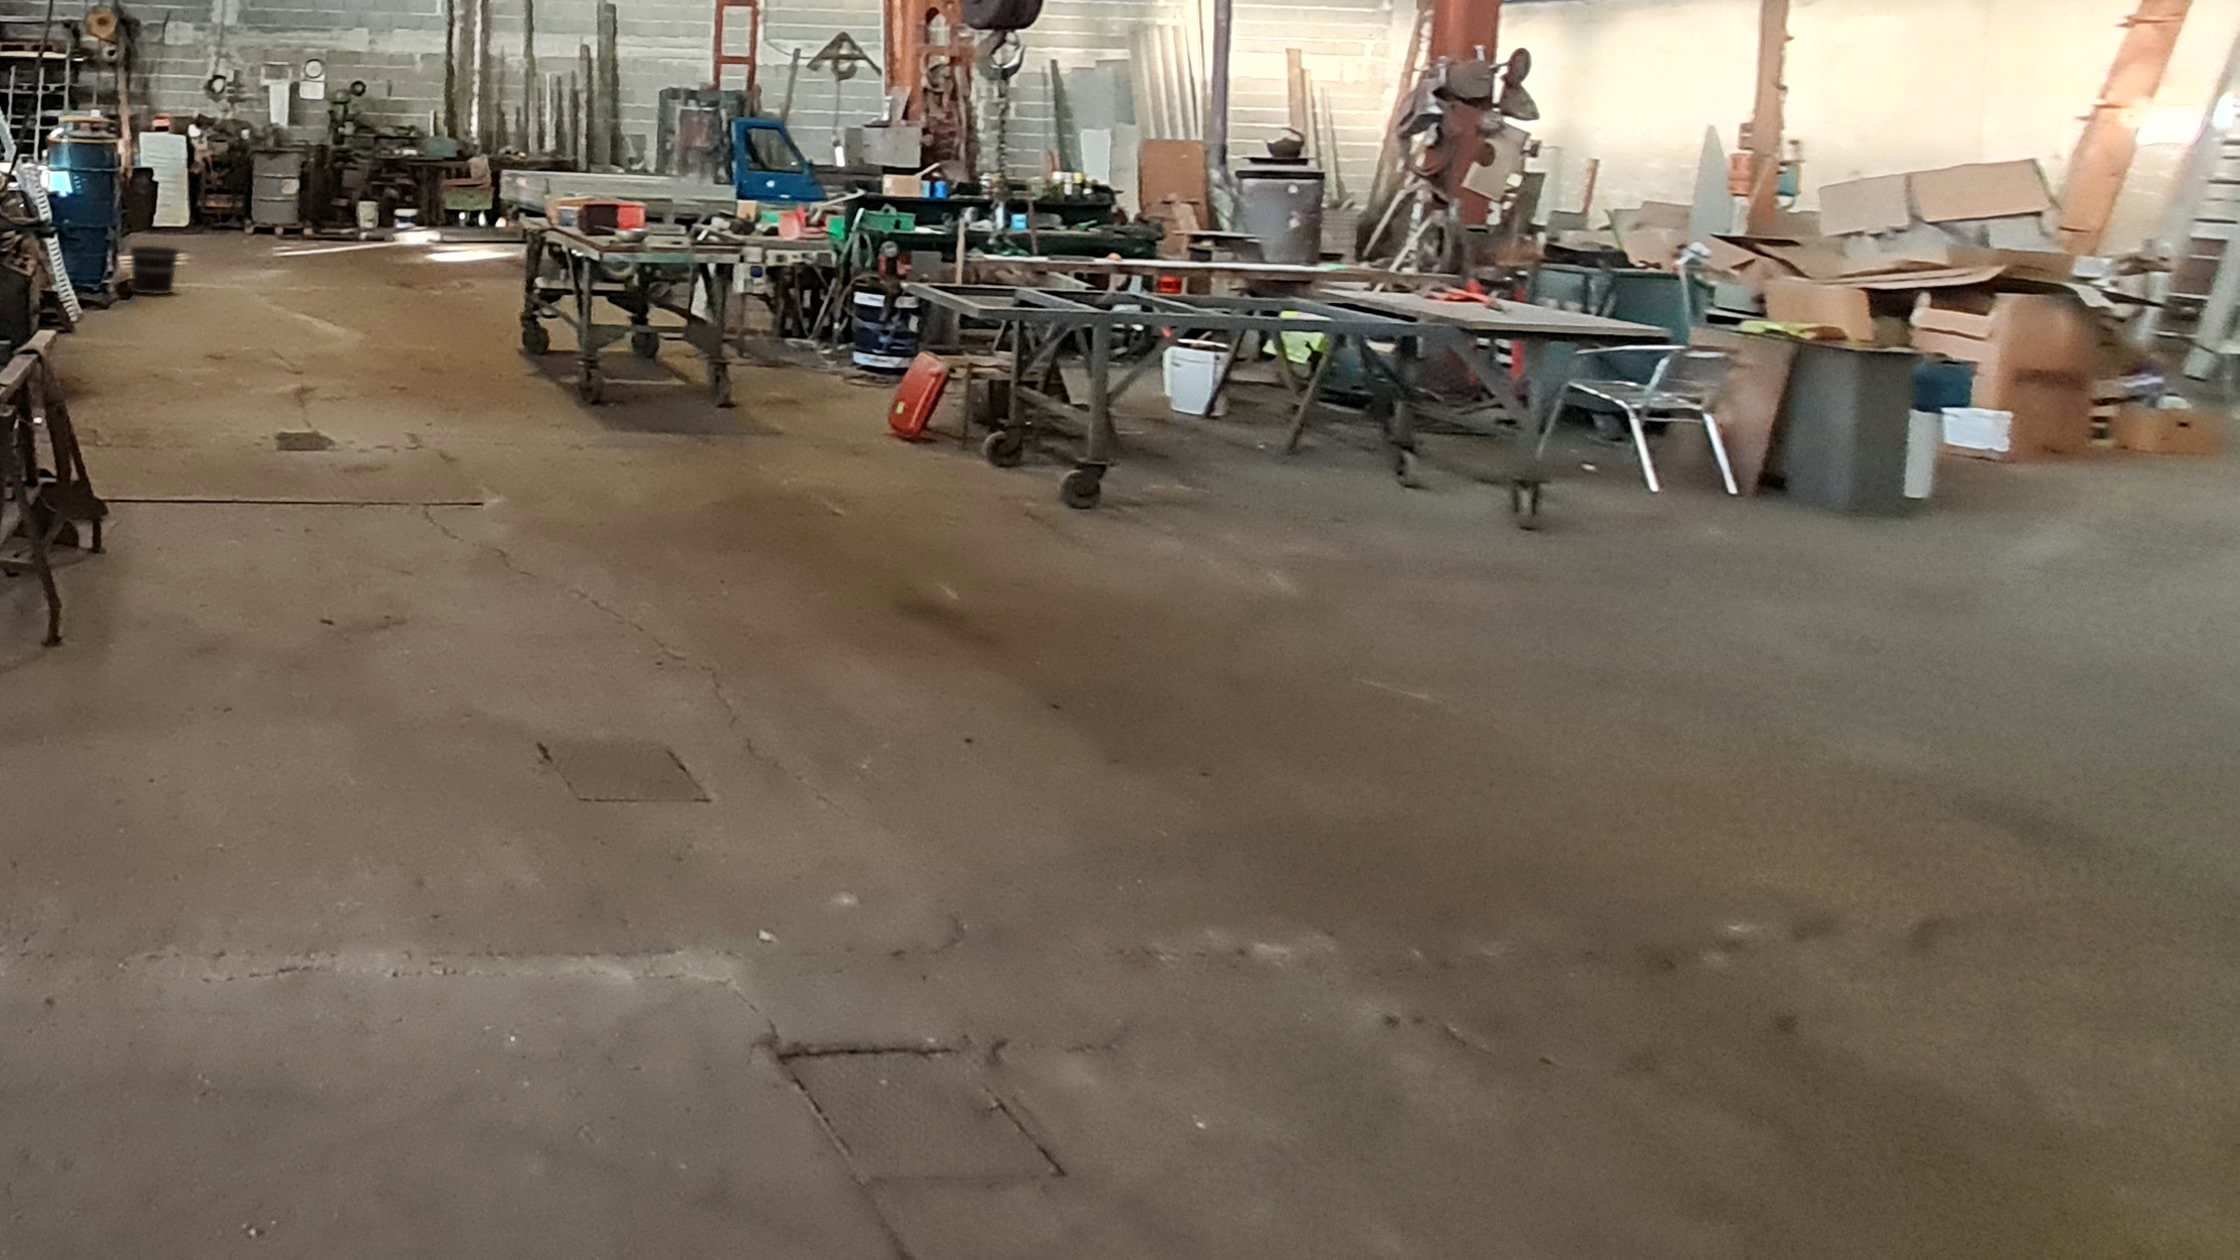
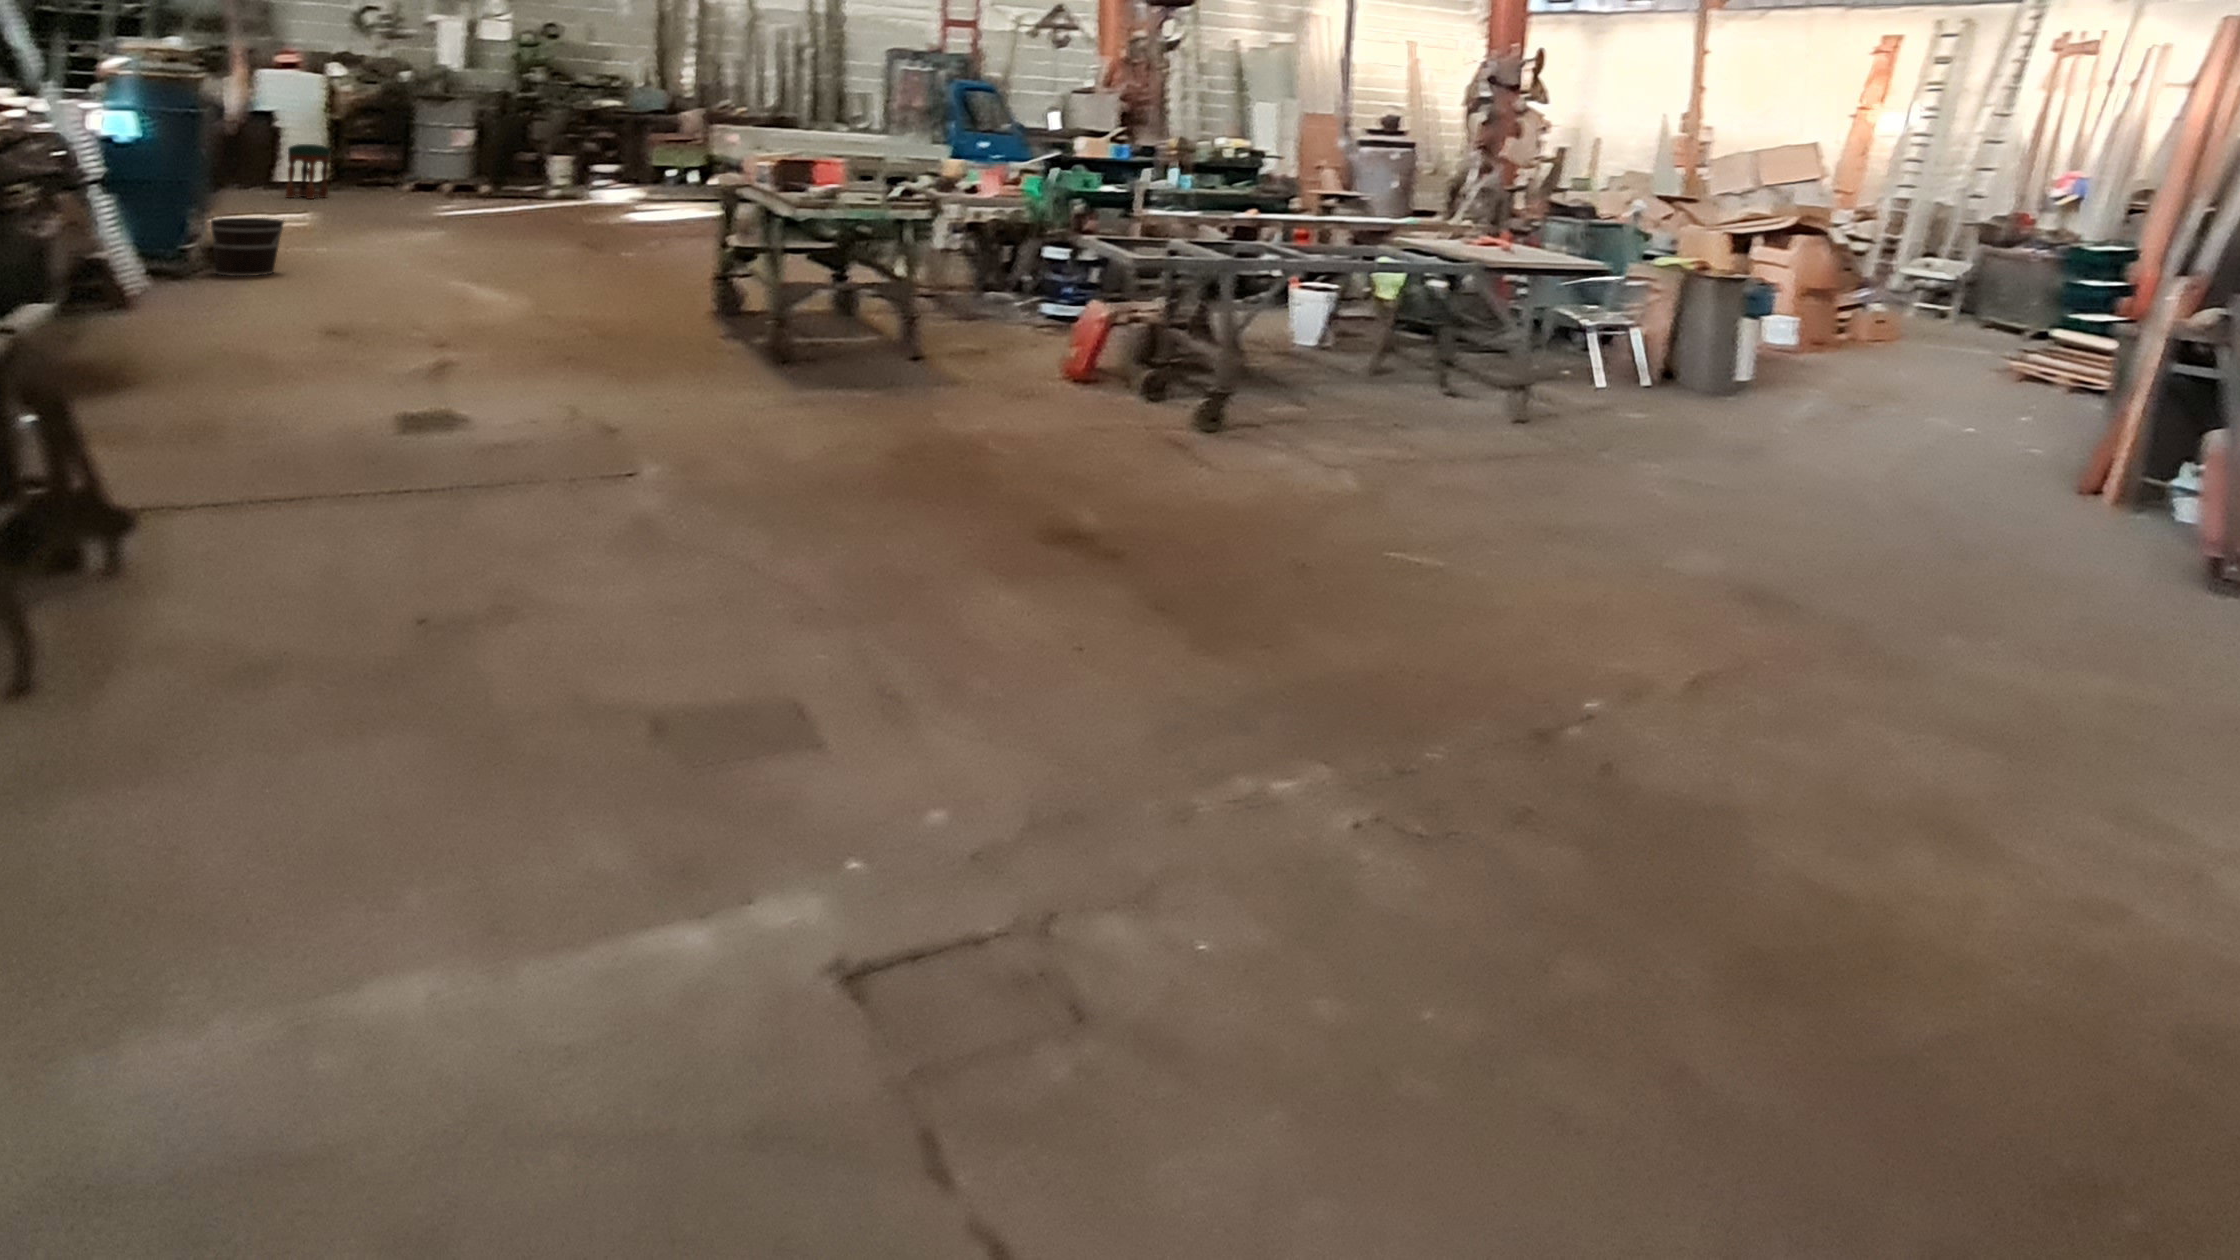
stool: none [158,193,190,239] -> present [286,144,331,199]

